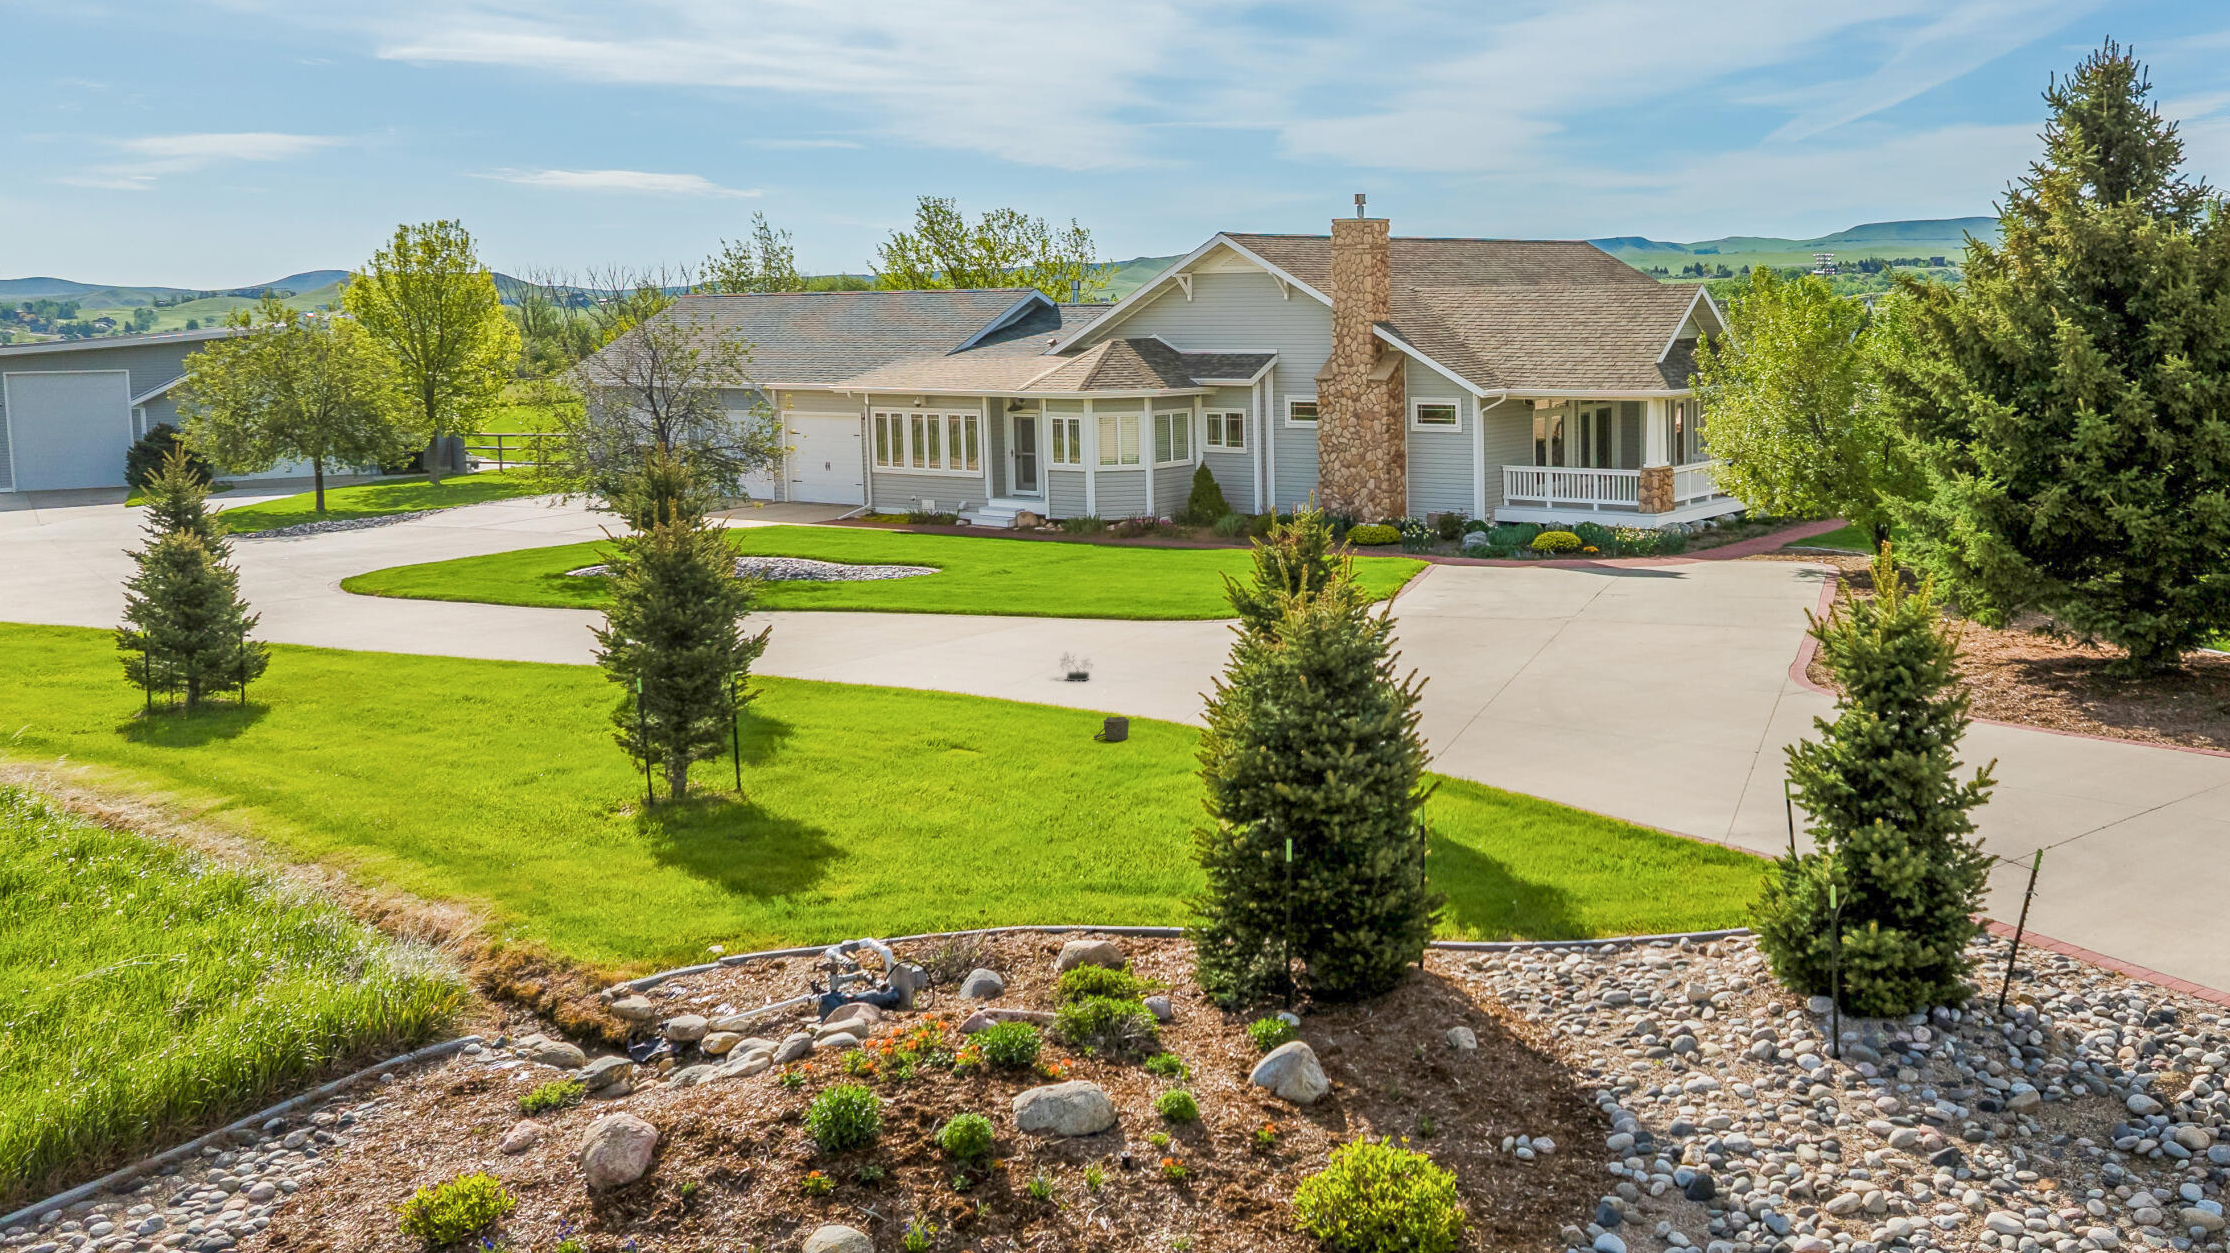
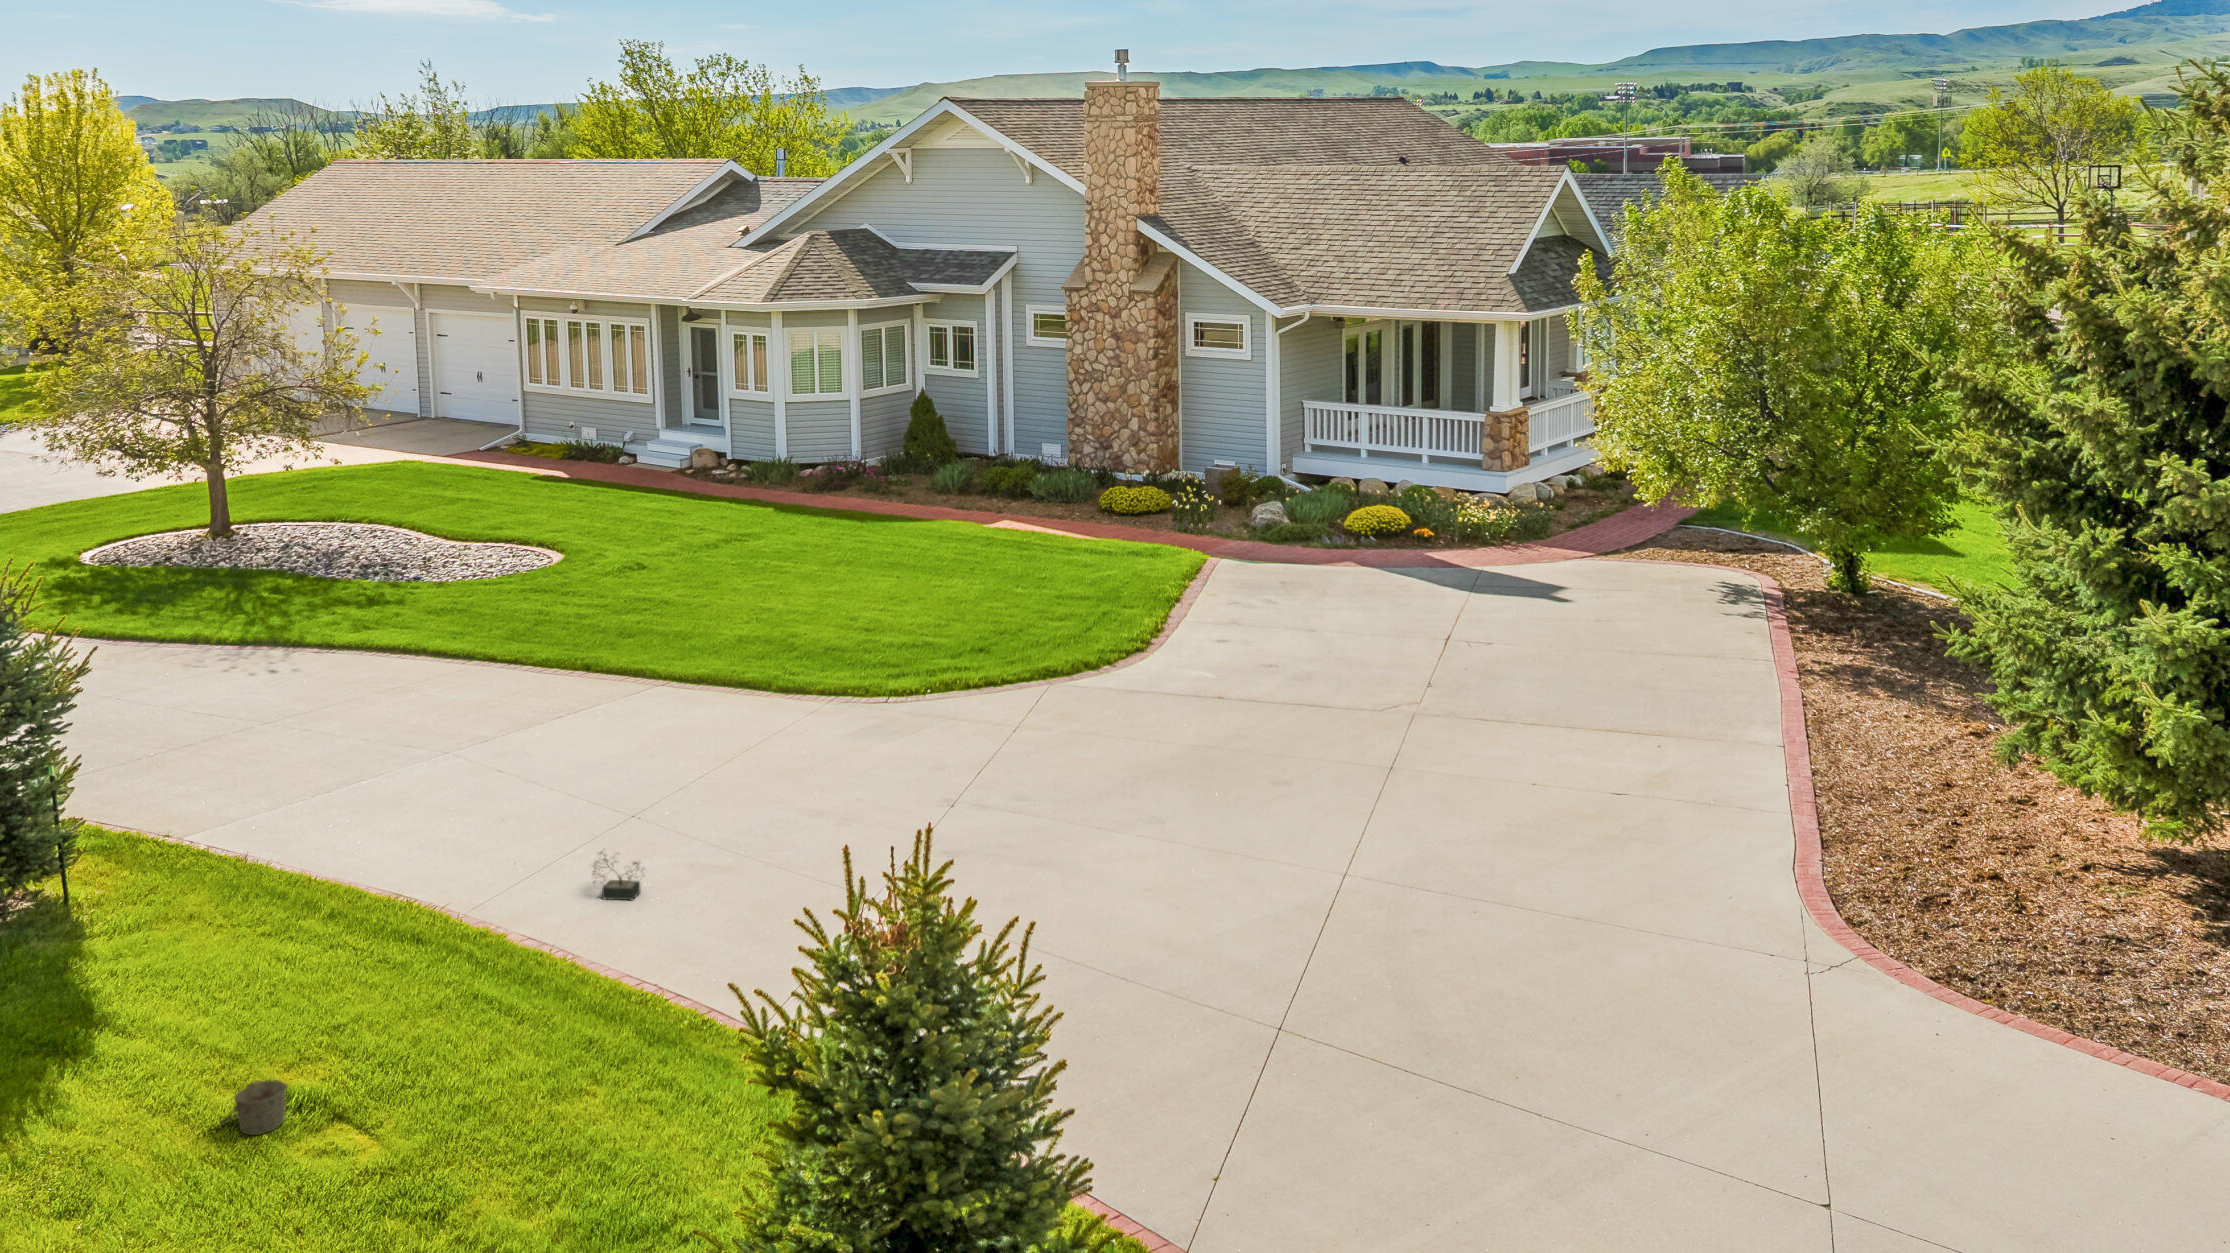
bucket: present [1094,717,1129,741] -> present [221,1080,287,1135]

